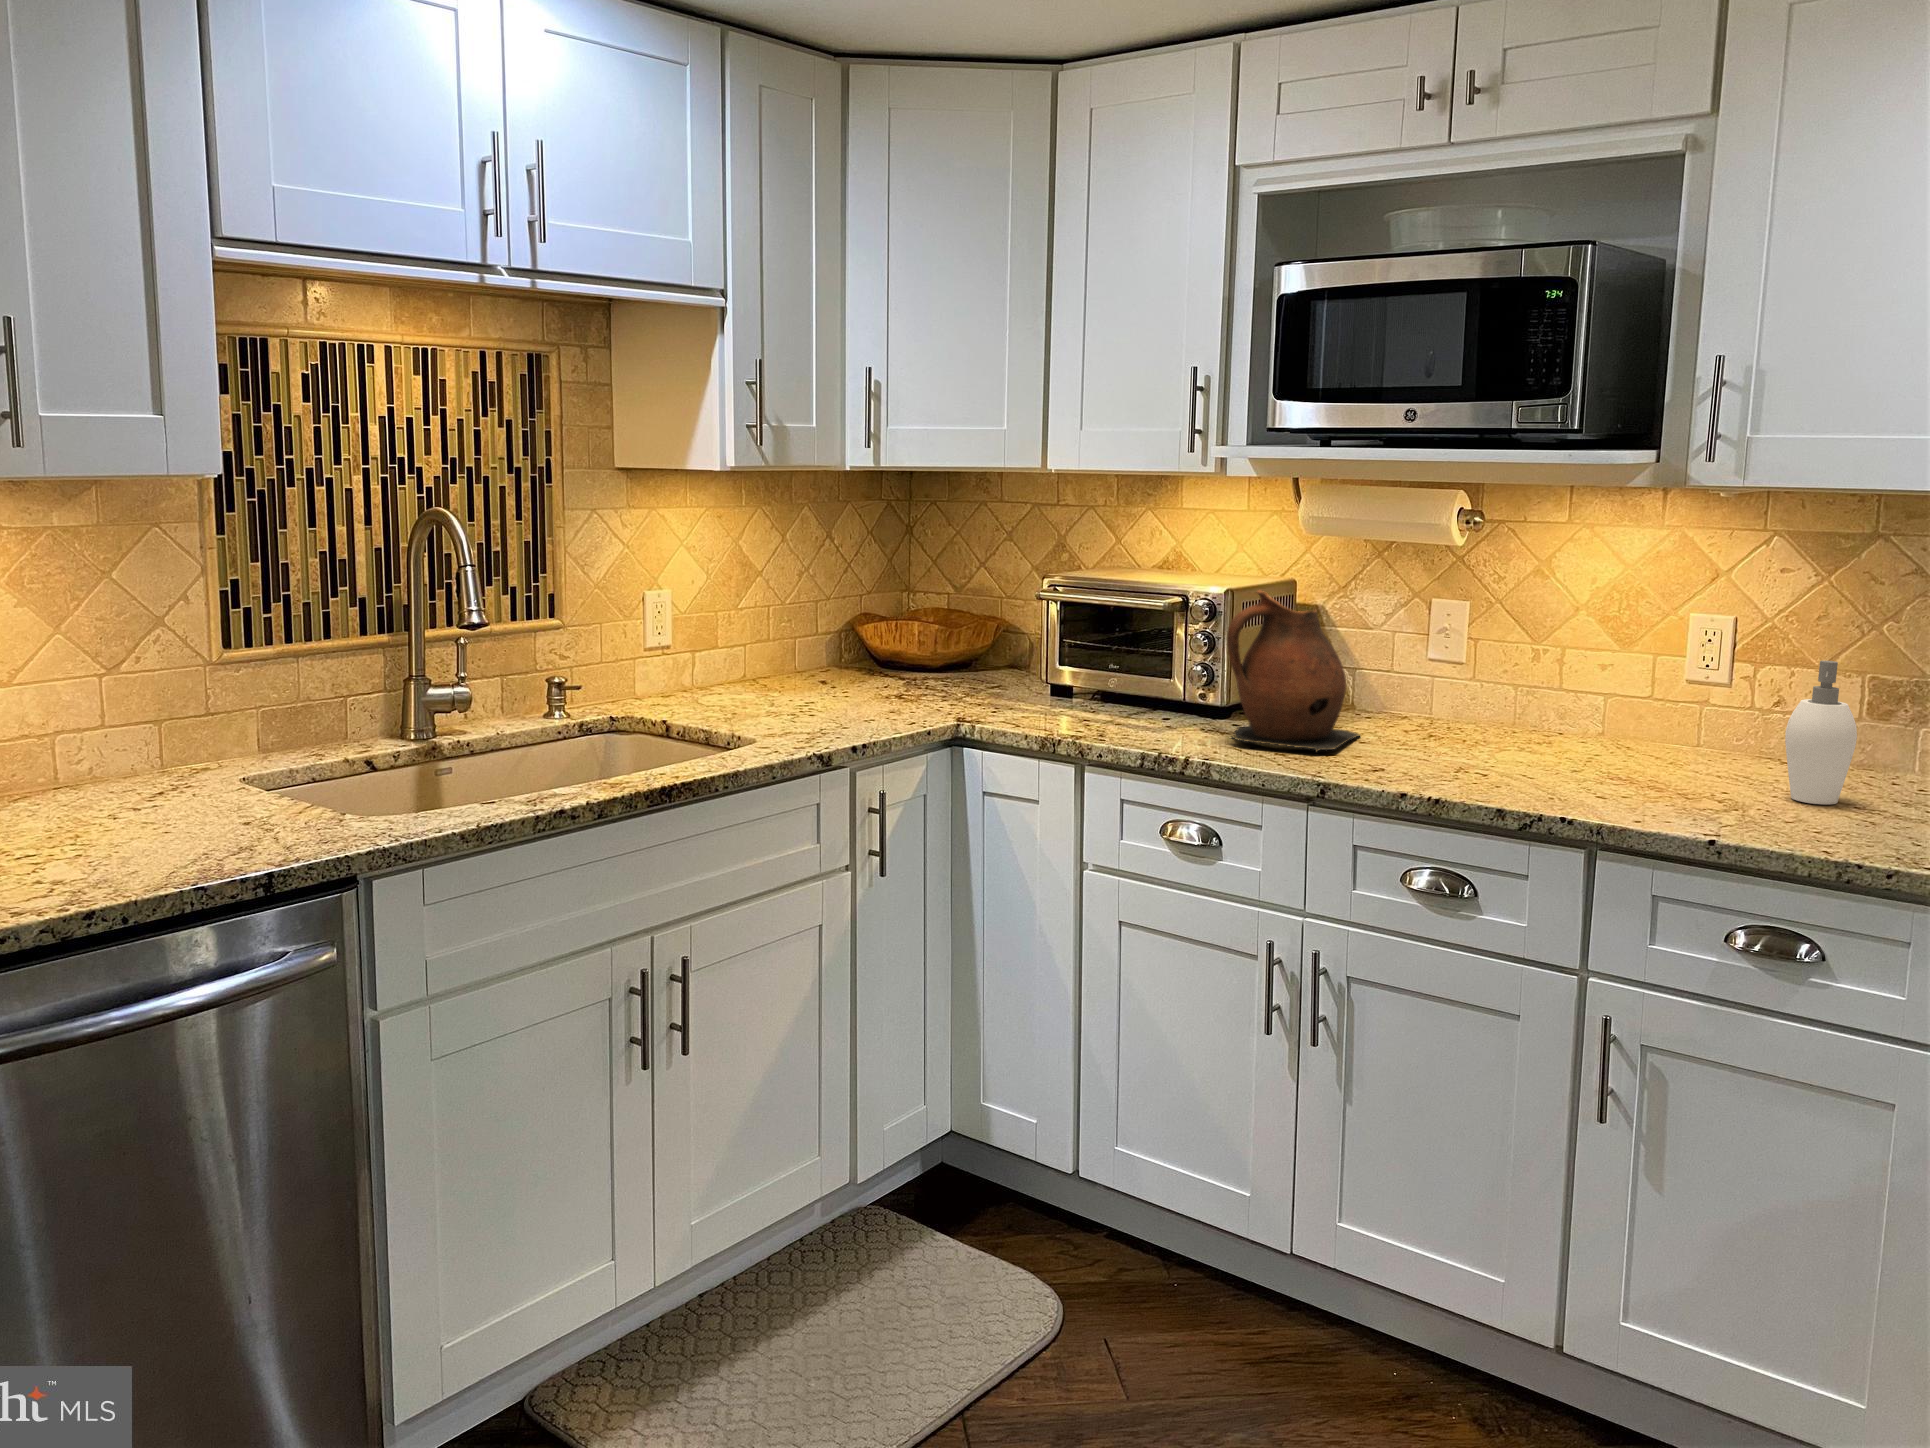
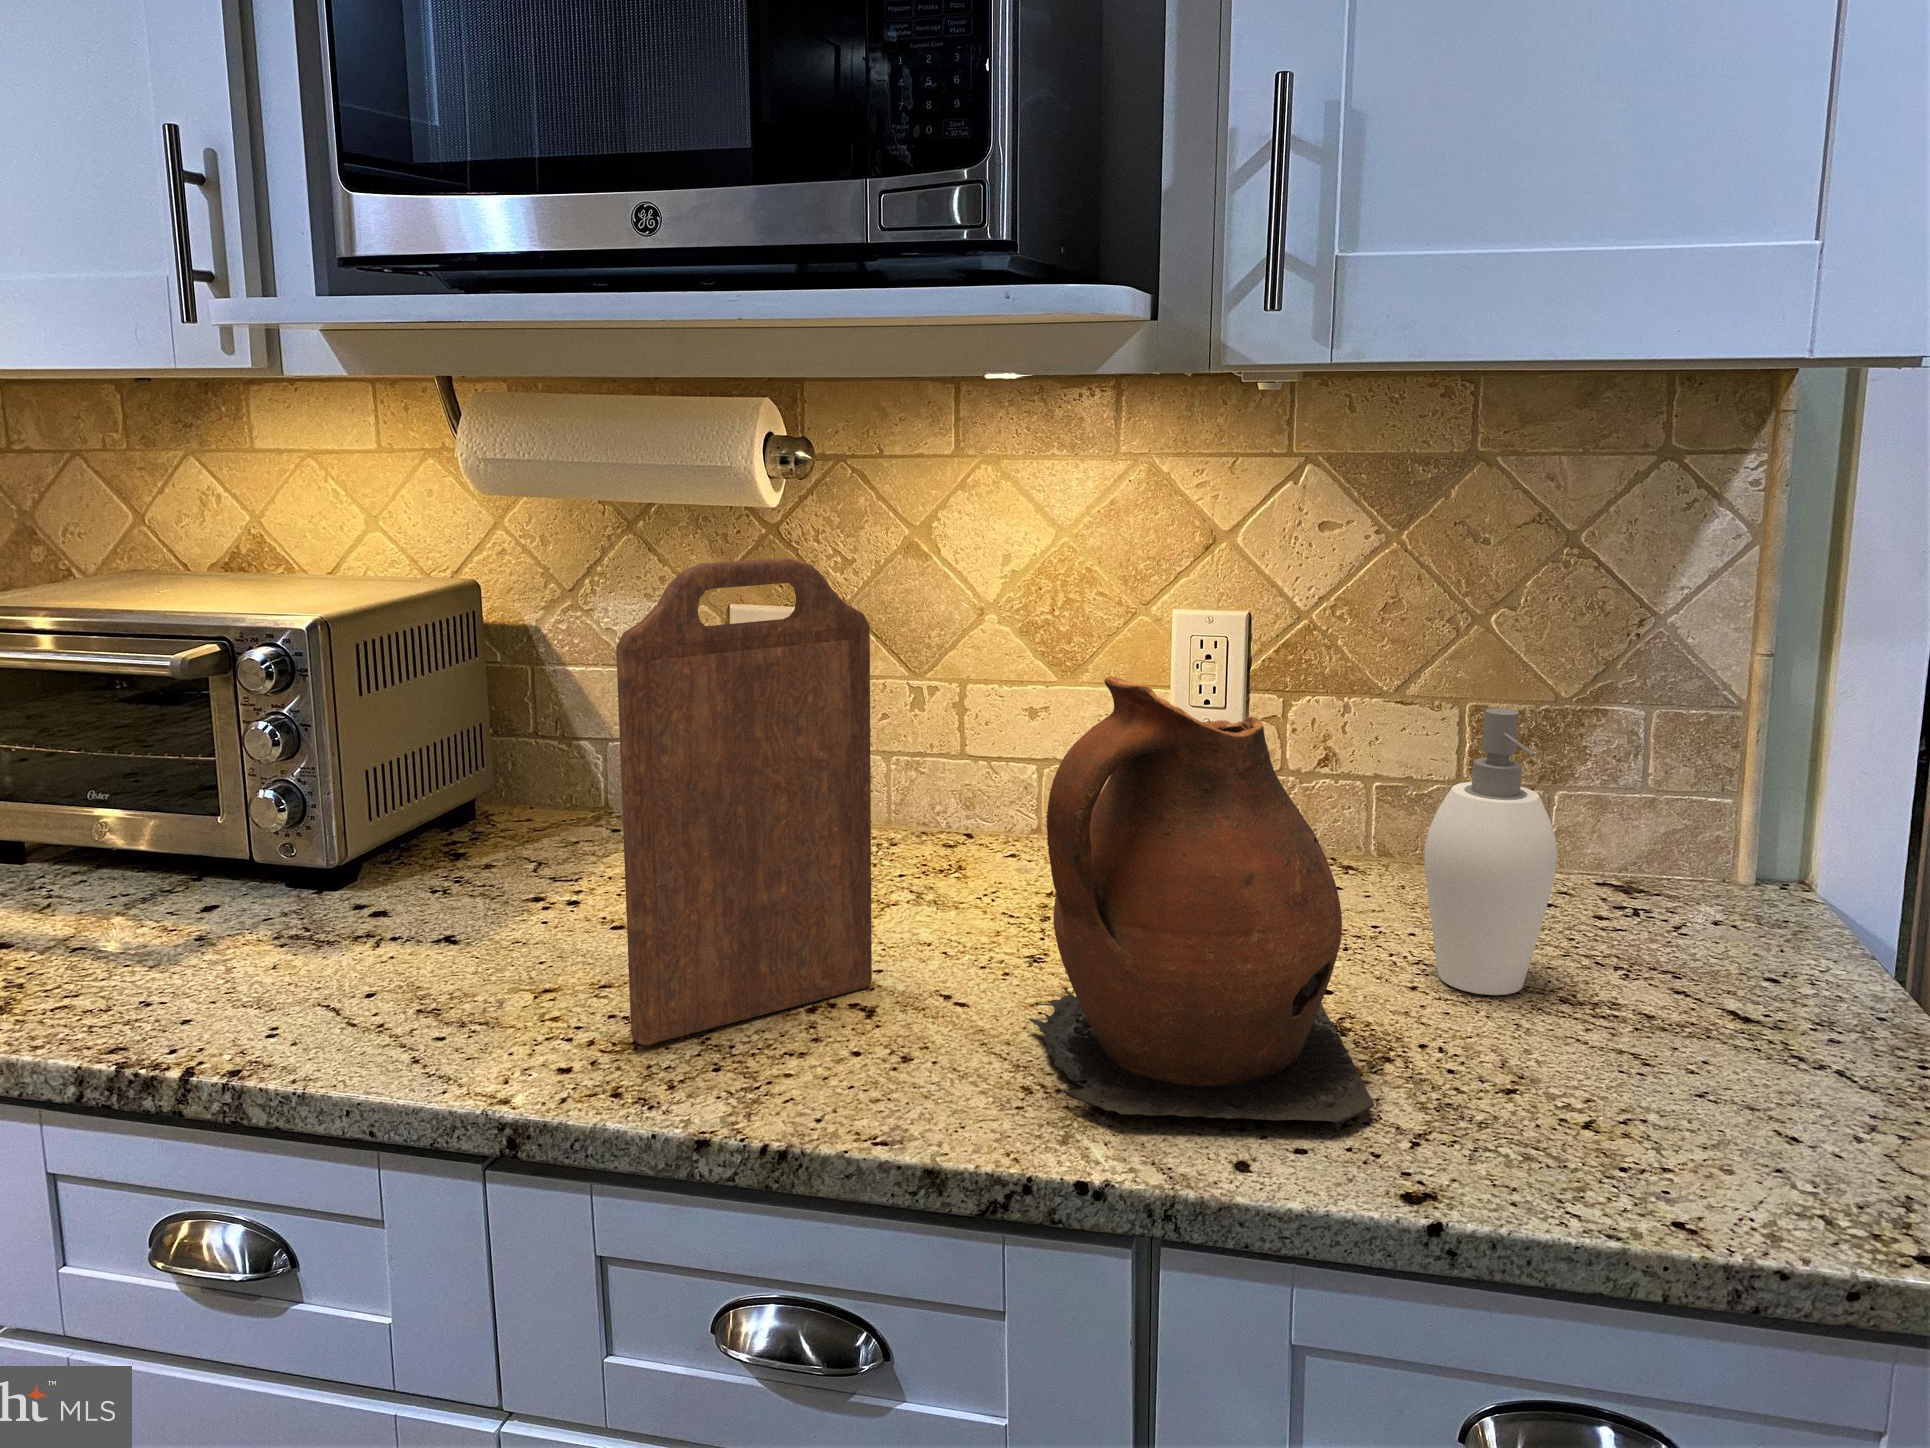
cutting board: none [1370,567,1497,773] -> present [616,558,872,1045]
ceramic pitcher: present [1227,590,1360,752] -> present [1029,676,1374,1130]

